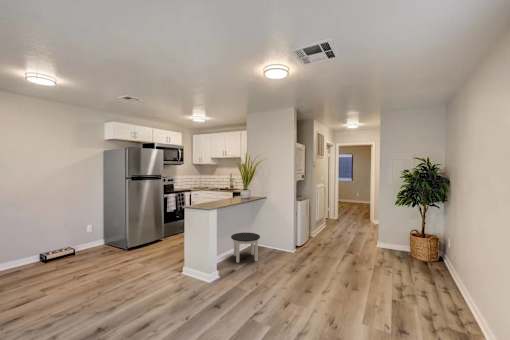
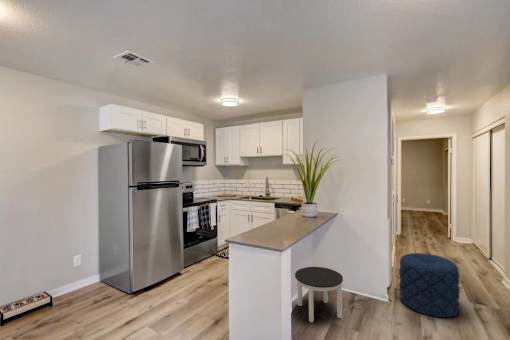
pouf: none [300,225,332,261] -> present [399,253,460,317]

